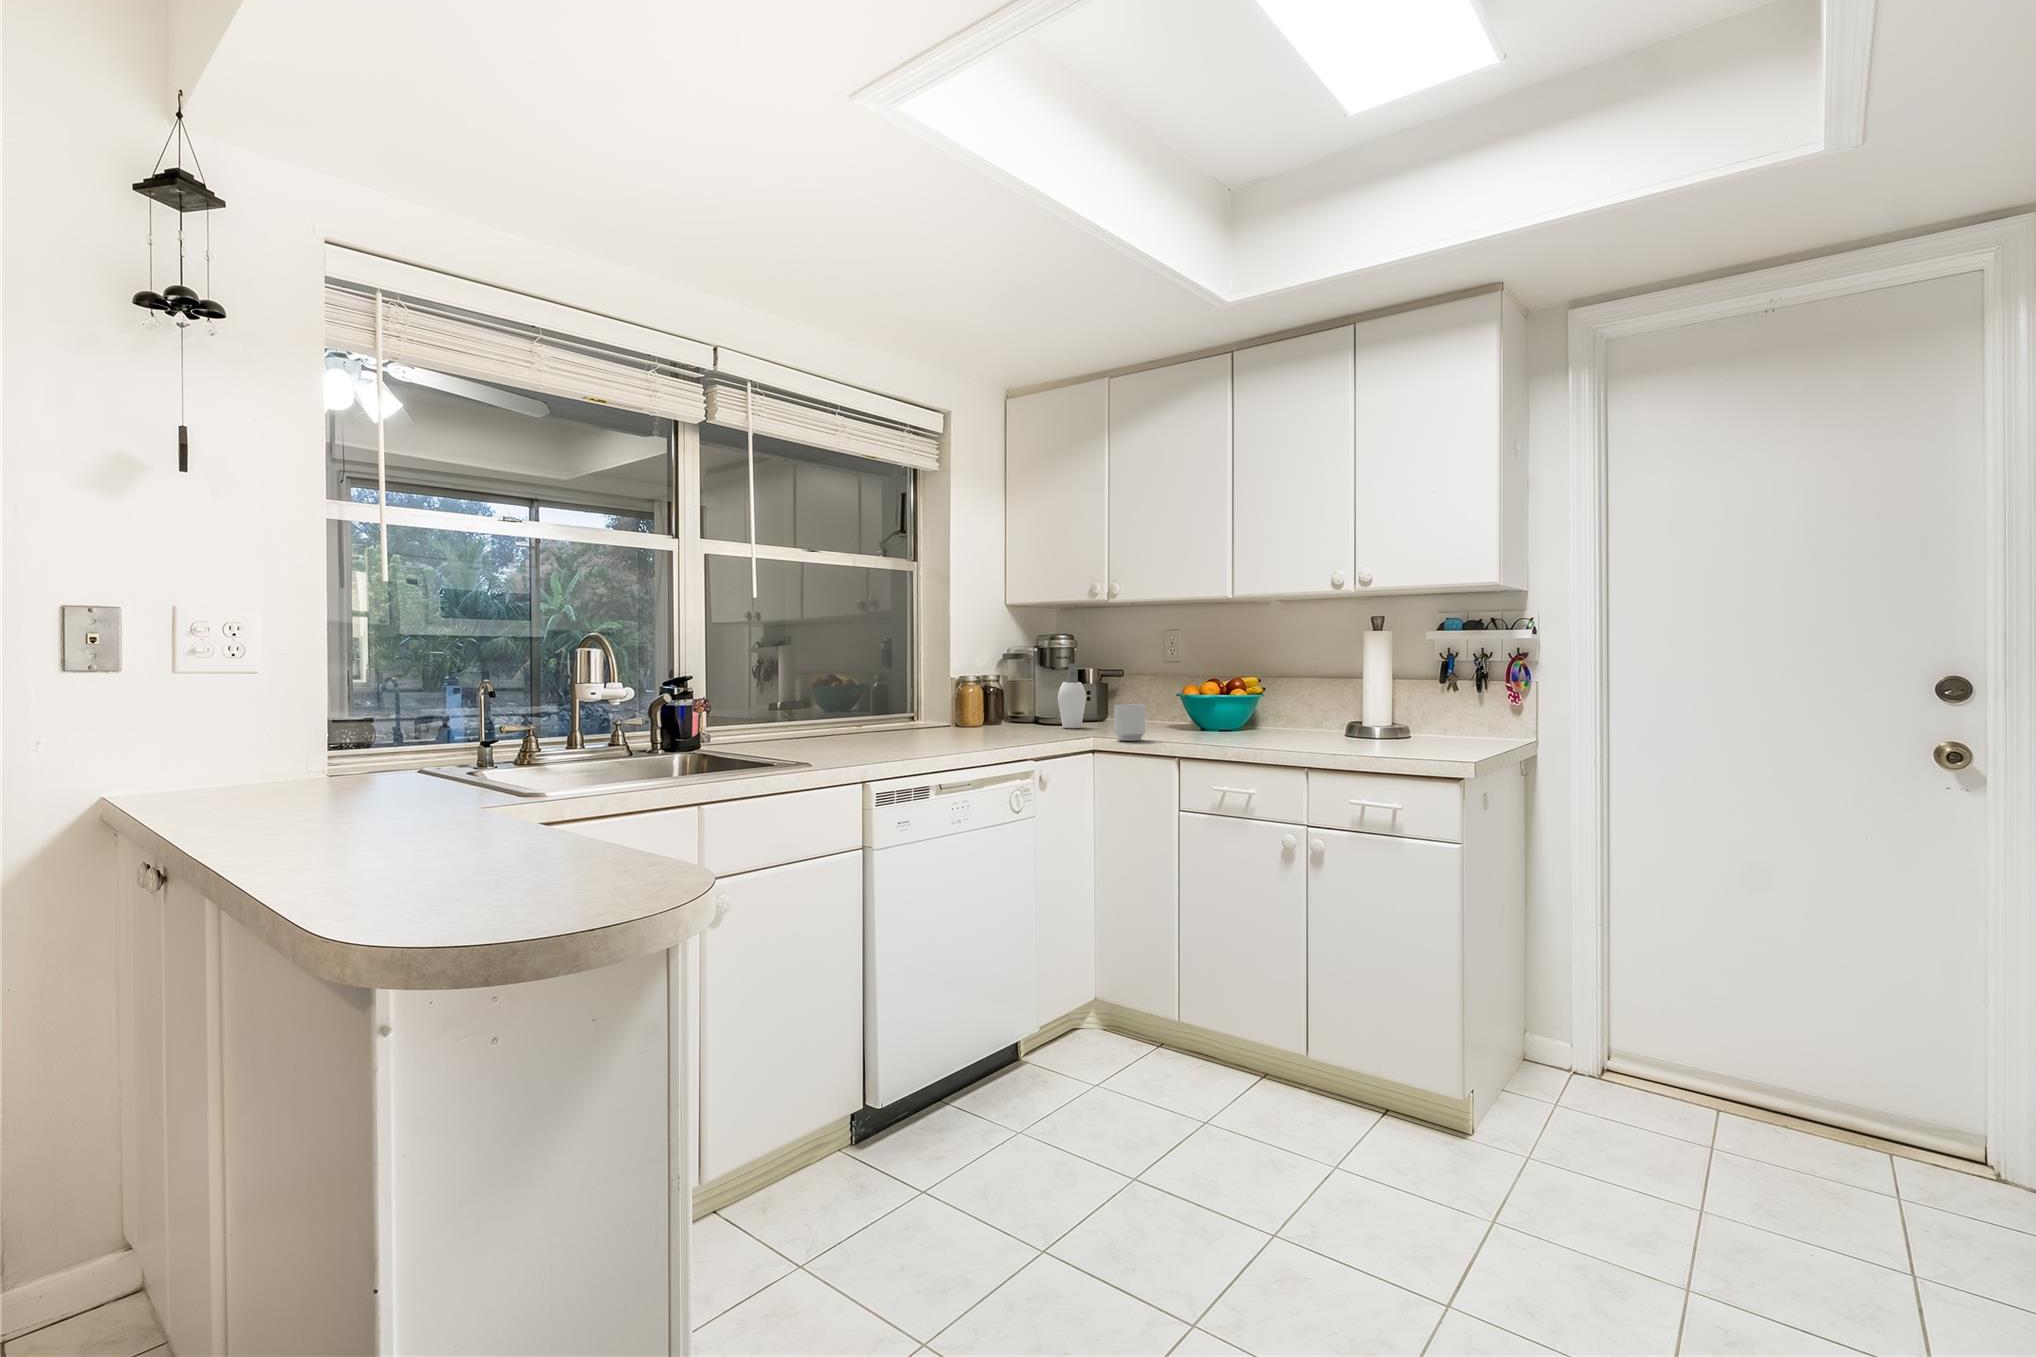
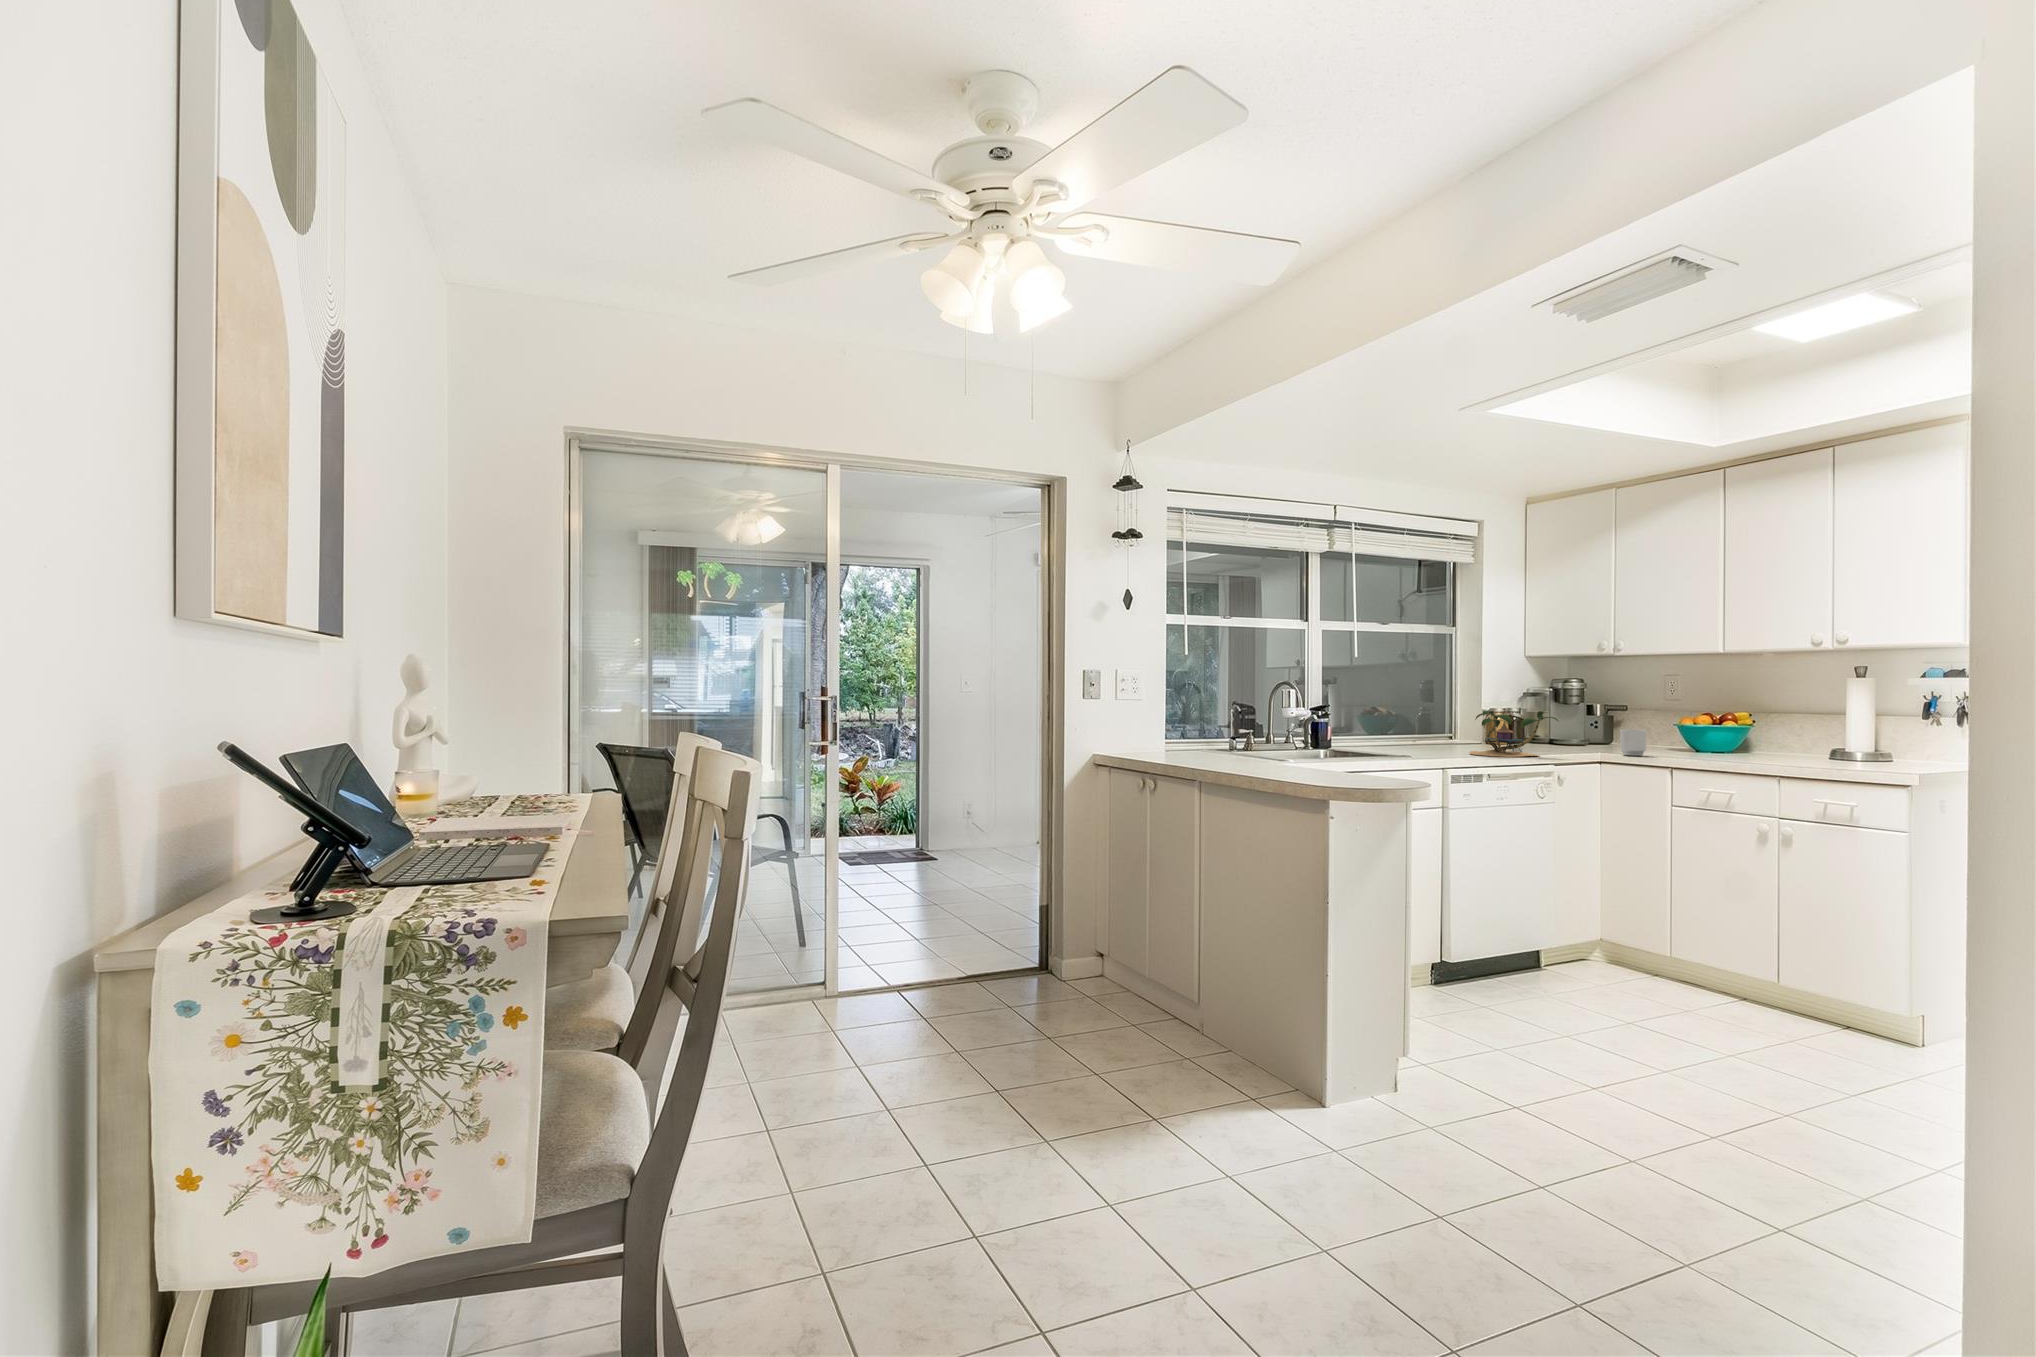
soap dispenser: present [1058,664,1086,728] -> none [1571,700,1595,748]
plant: none [917,683,1036,754] -> present [1470,711,1558,757]

